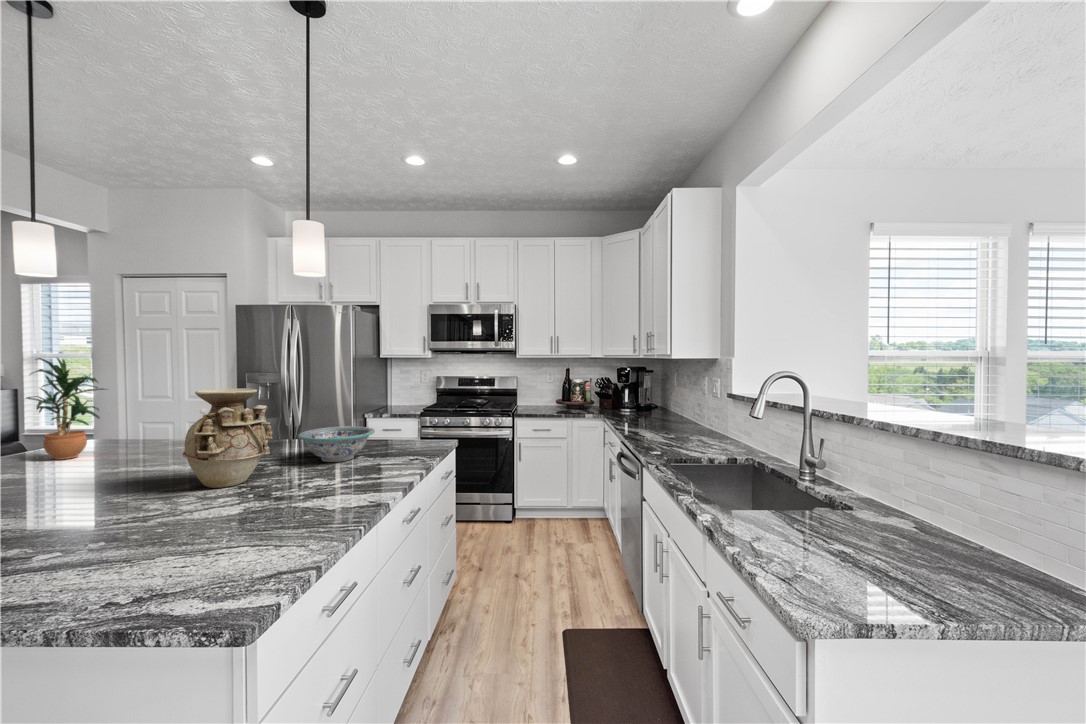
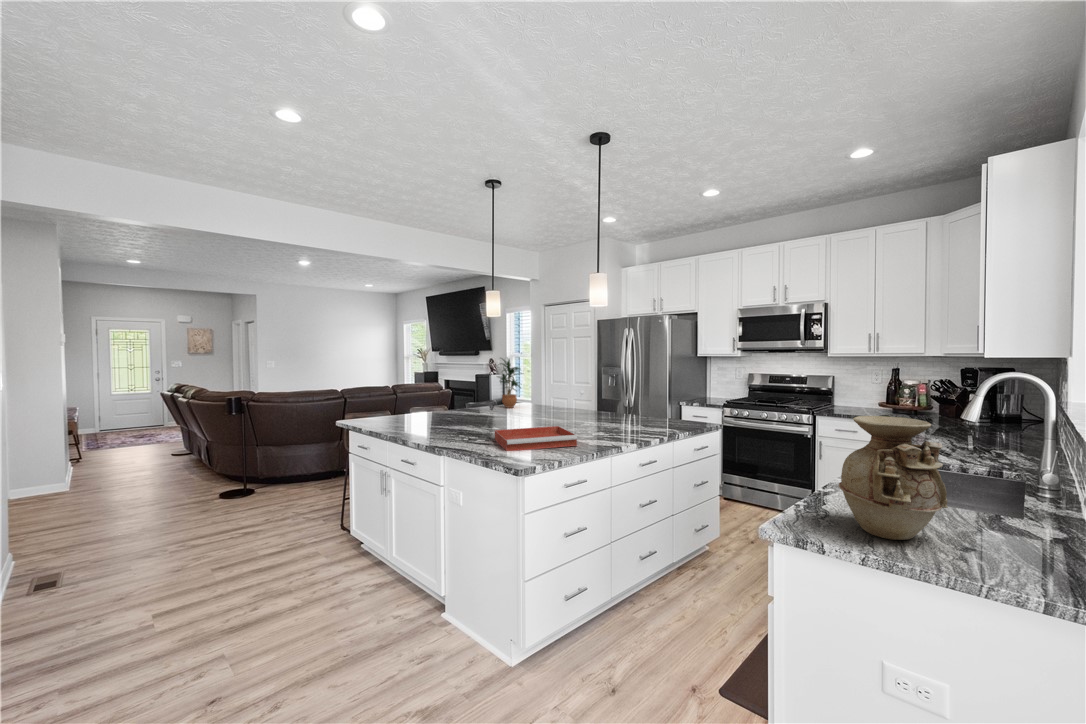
vase: present [182,388,272,488] -> present [839,416,948,540]
decorative bowl: present [298,426,375,462] -> none [598,403,643,424]
tray: none [69,491,320,598] -> present [495,426,578,451]

